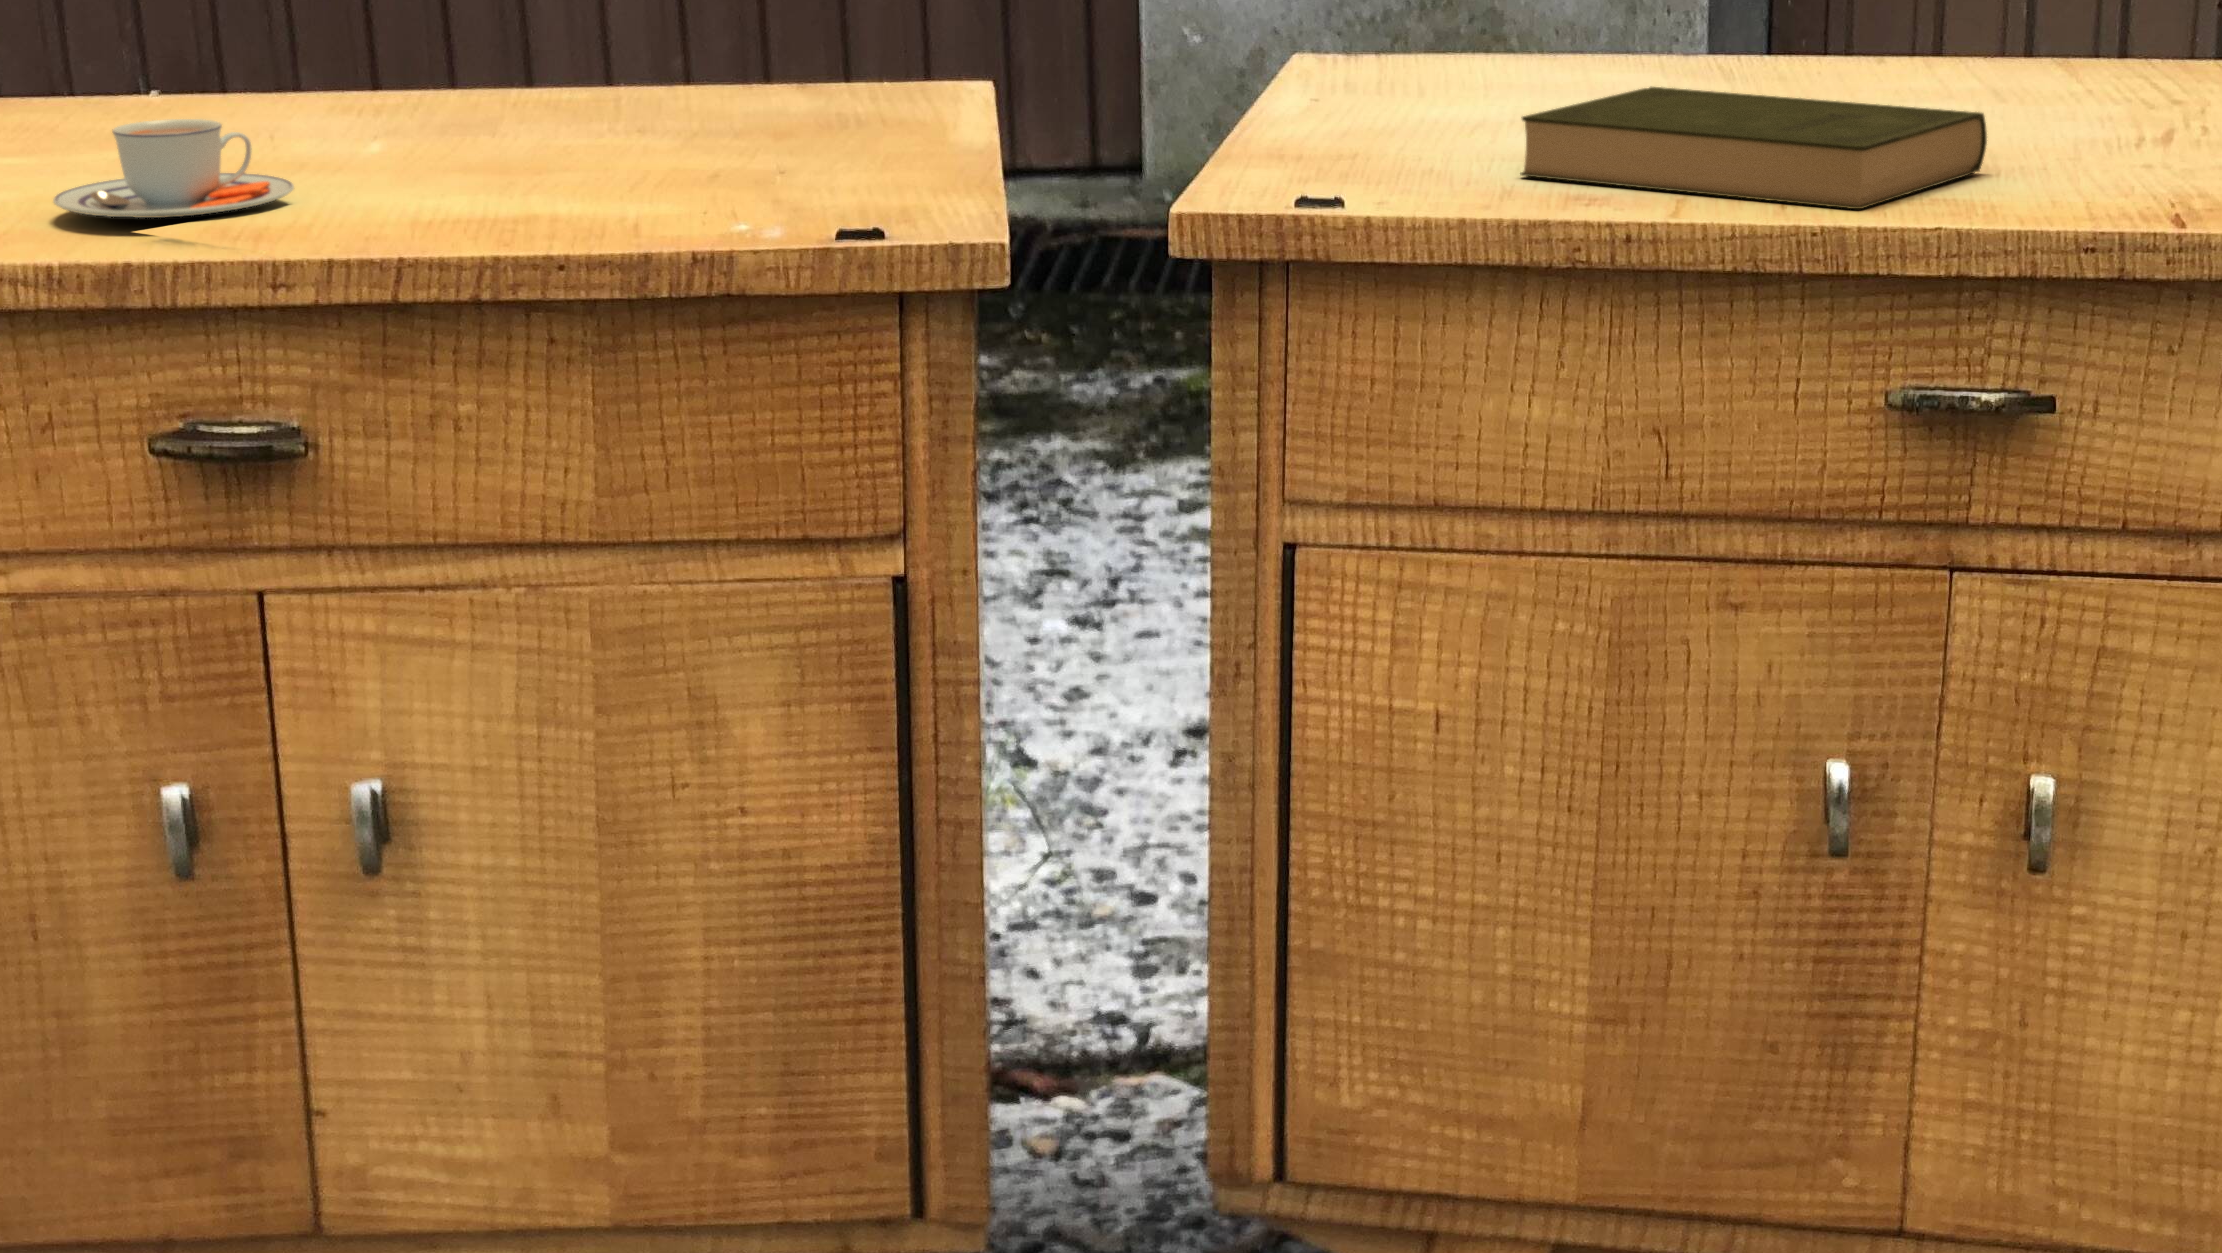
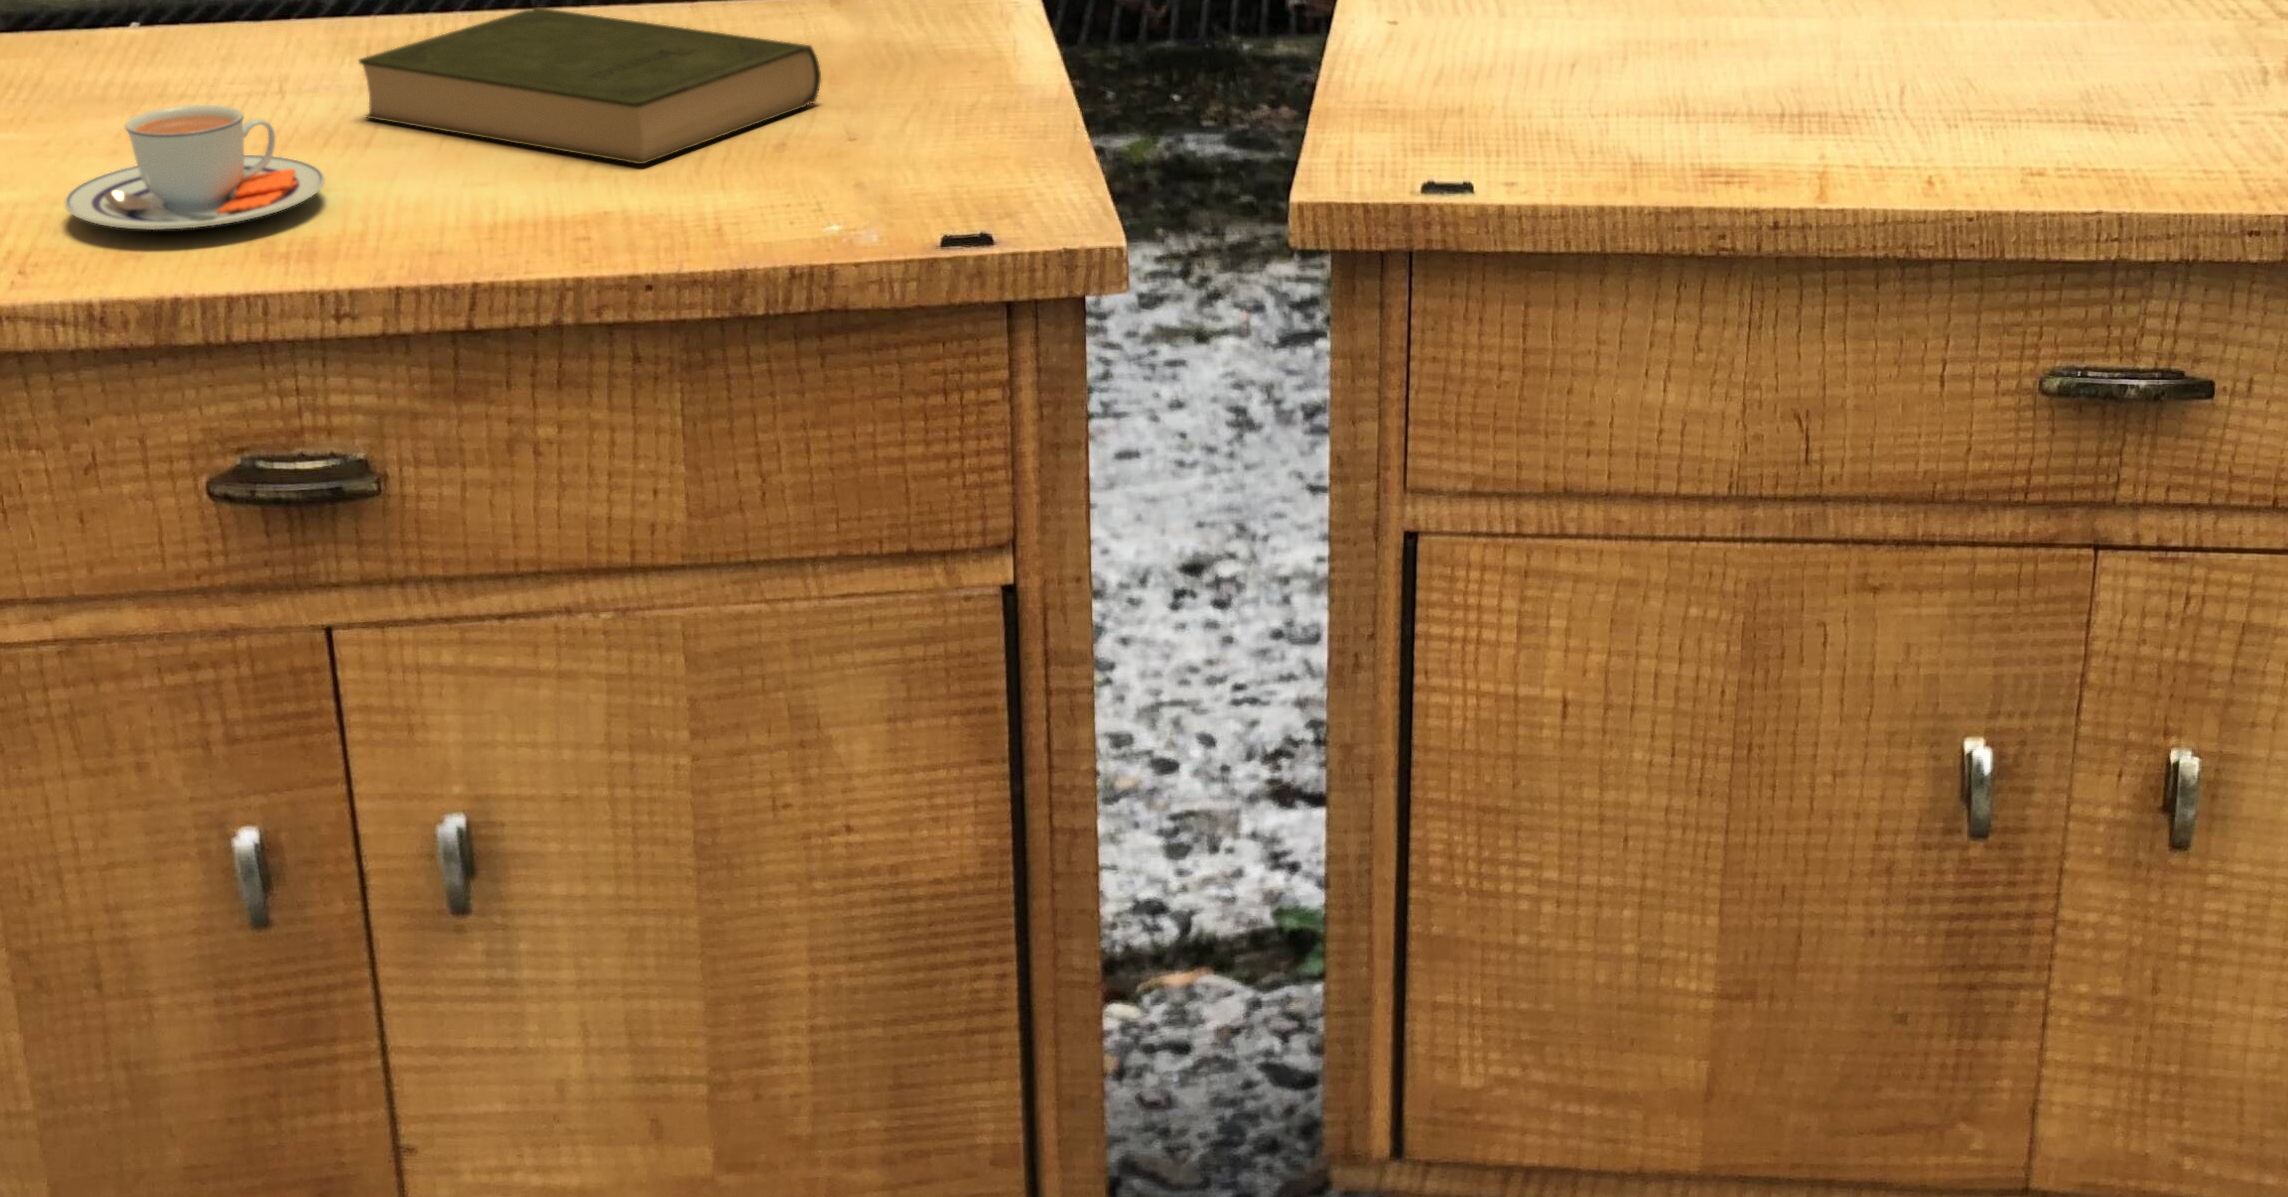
book: present [1521,87,1987,209] -> present [359,8,821,164]

